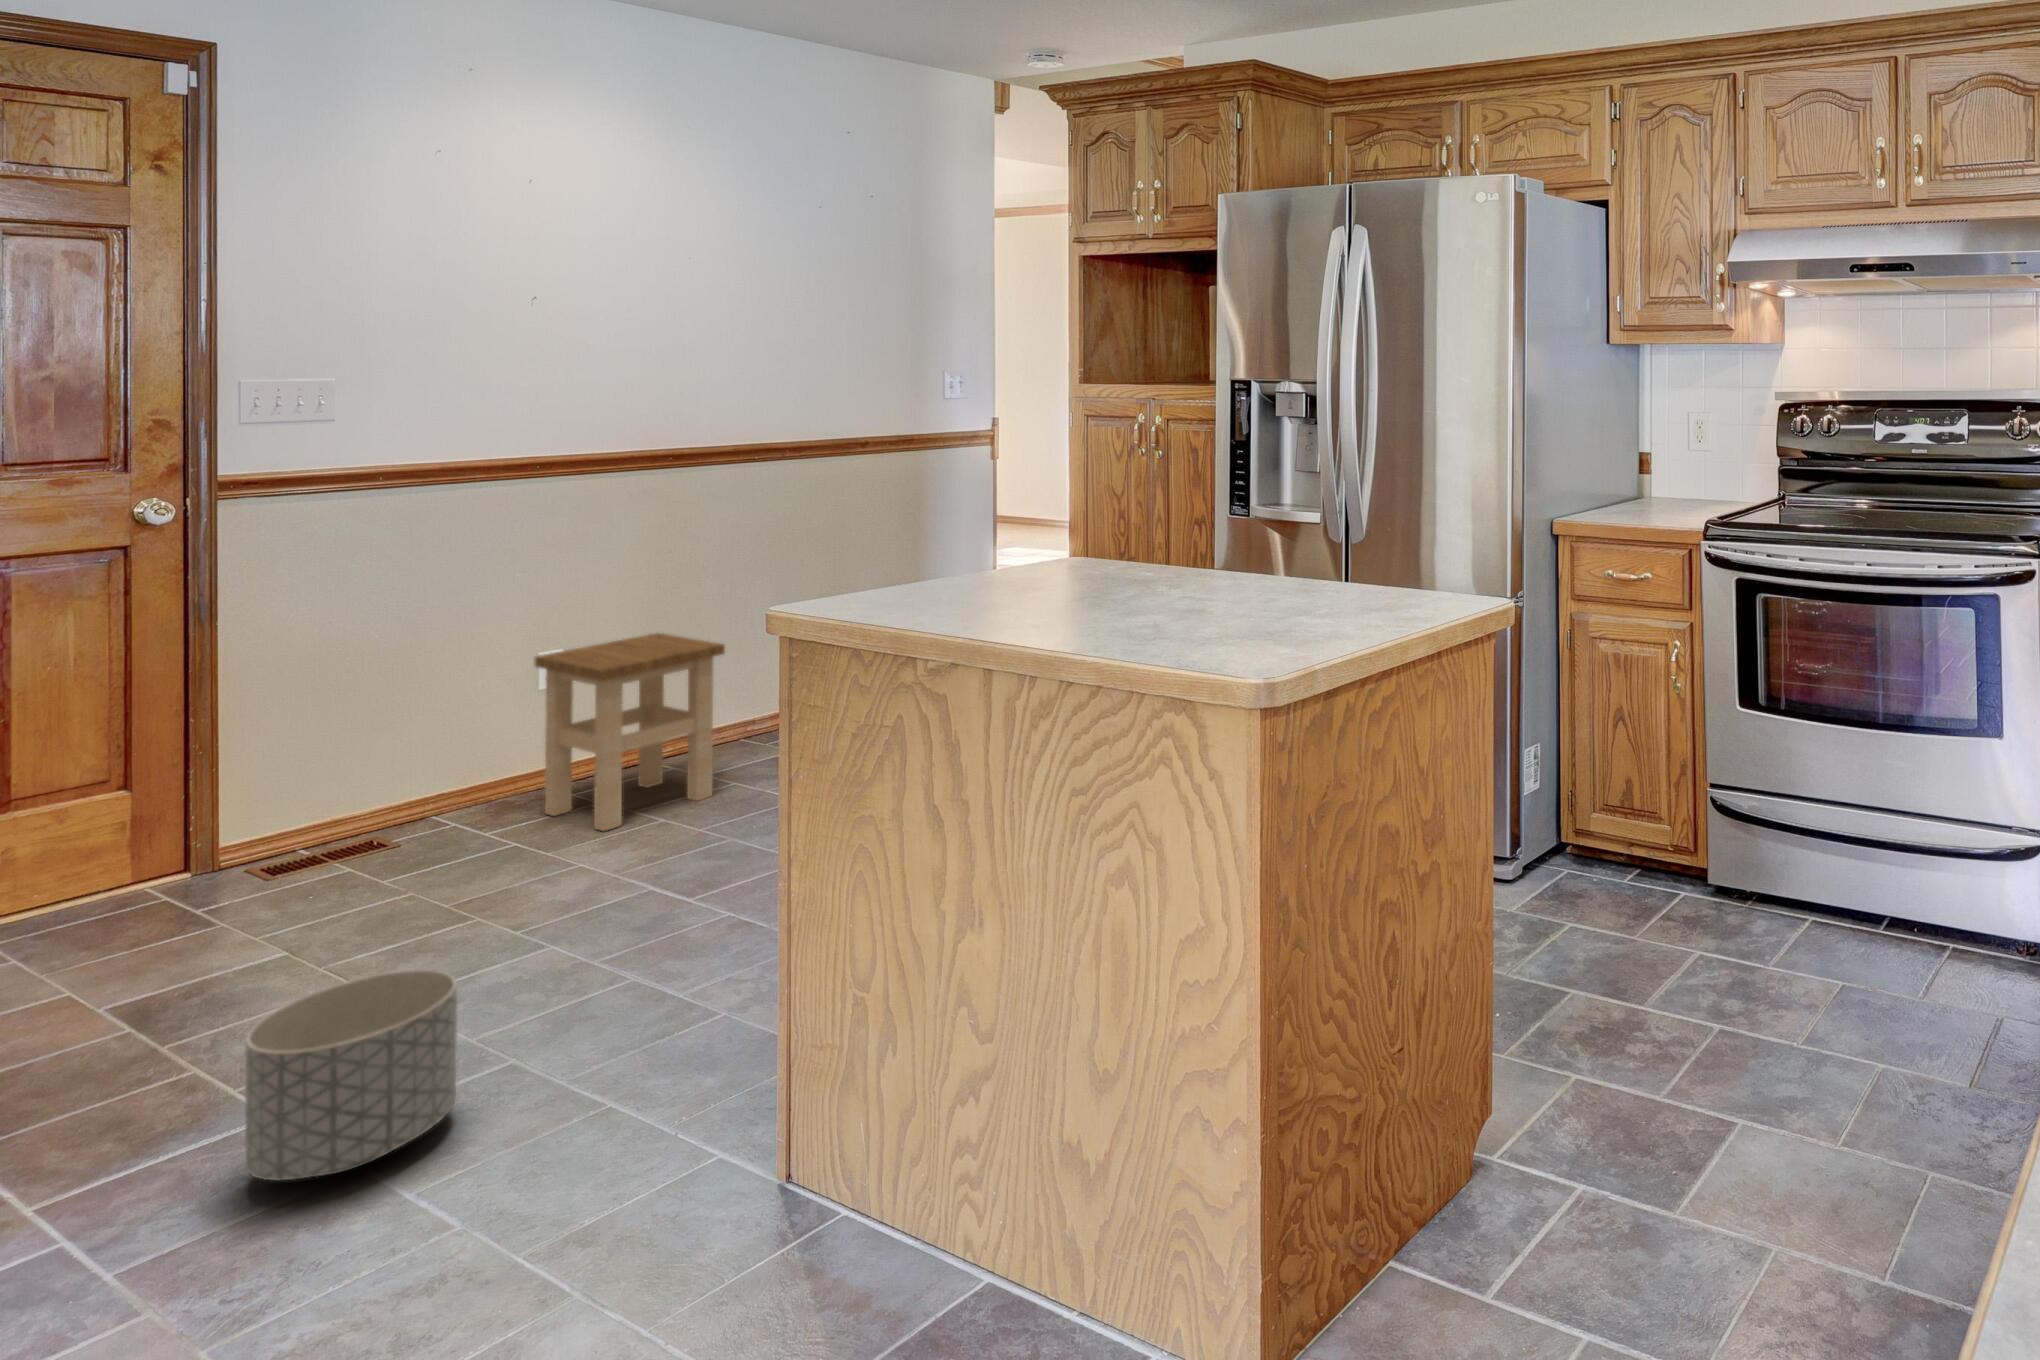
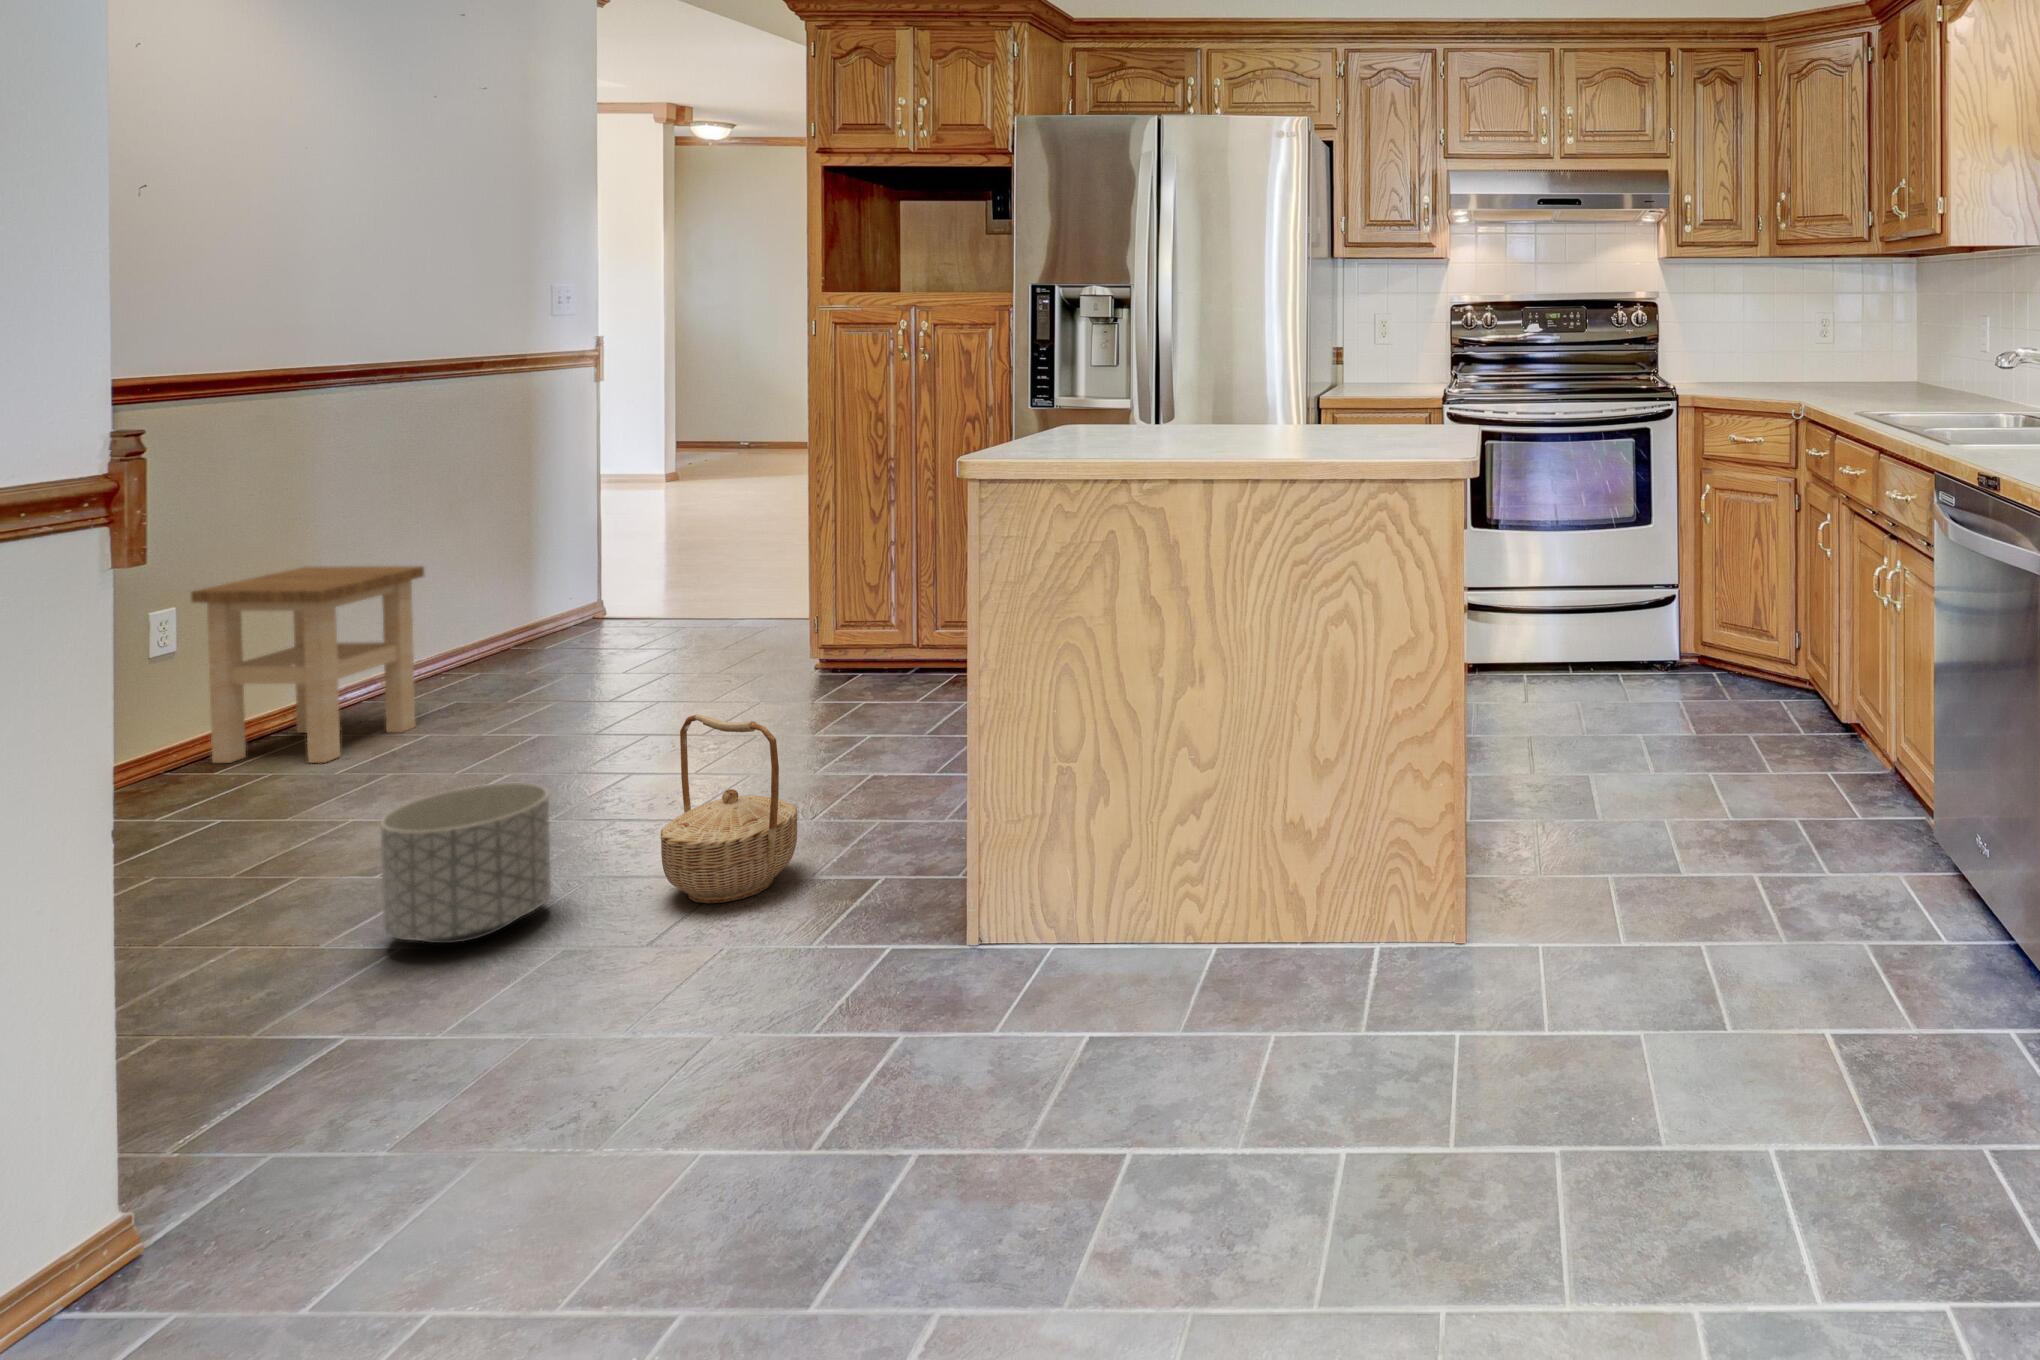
basket: none [516,924,702,1187] -> present [660,714,798,903]

